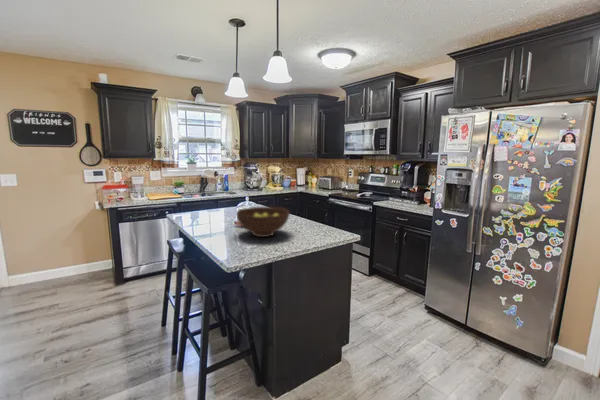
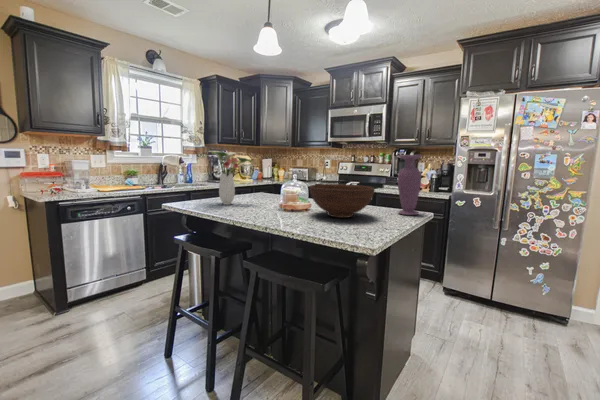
flower arrangement: none [183,176,223,218] -> present [210,151,253,205]
vase: none [318,183,338,238] -> present [398,155,422,215]

